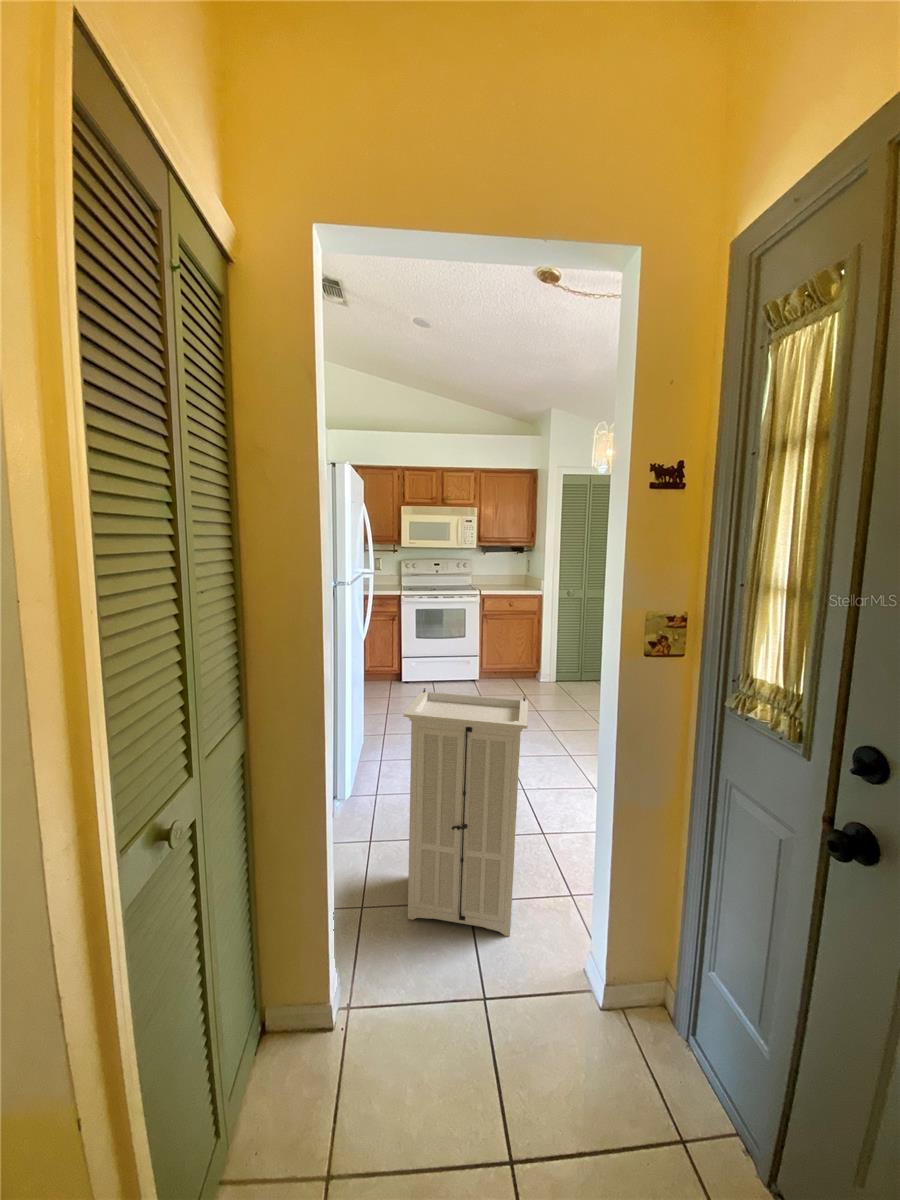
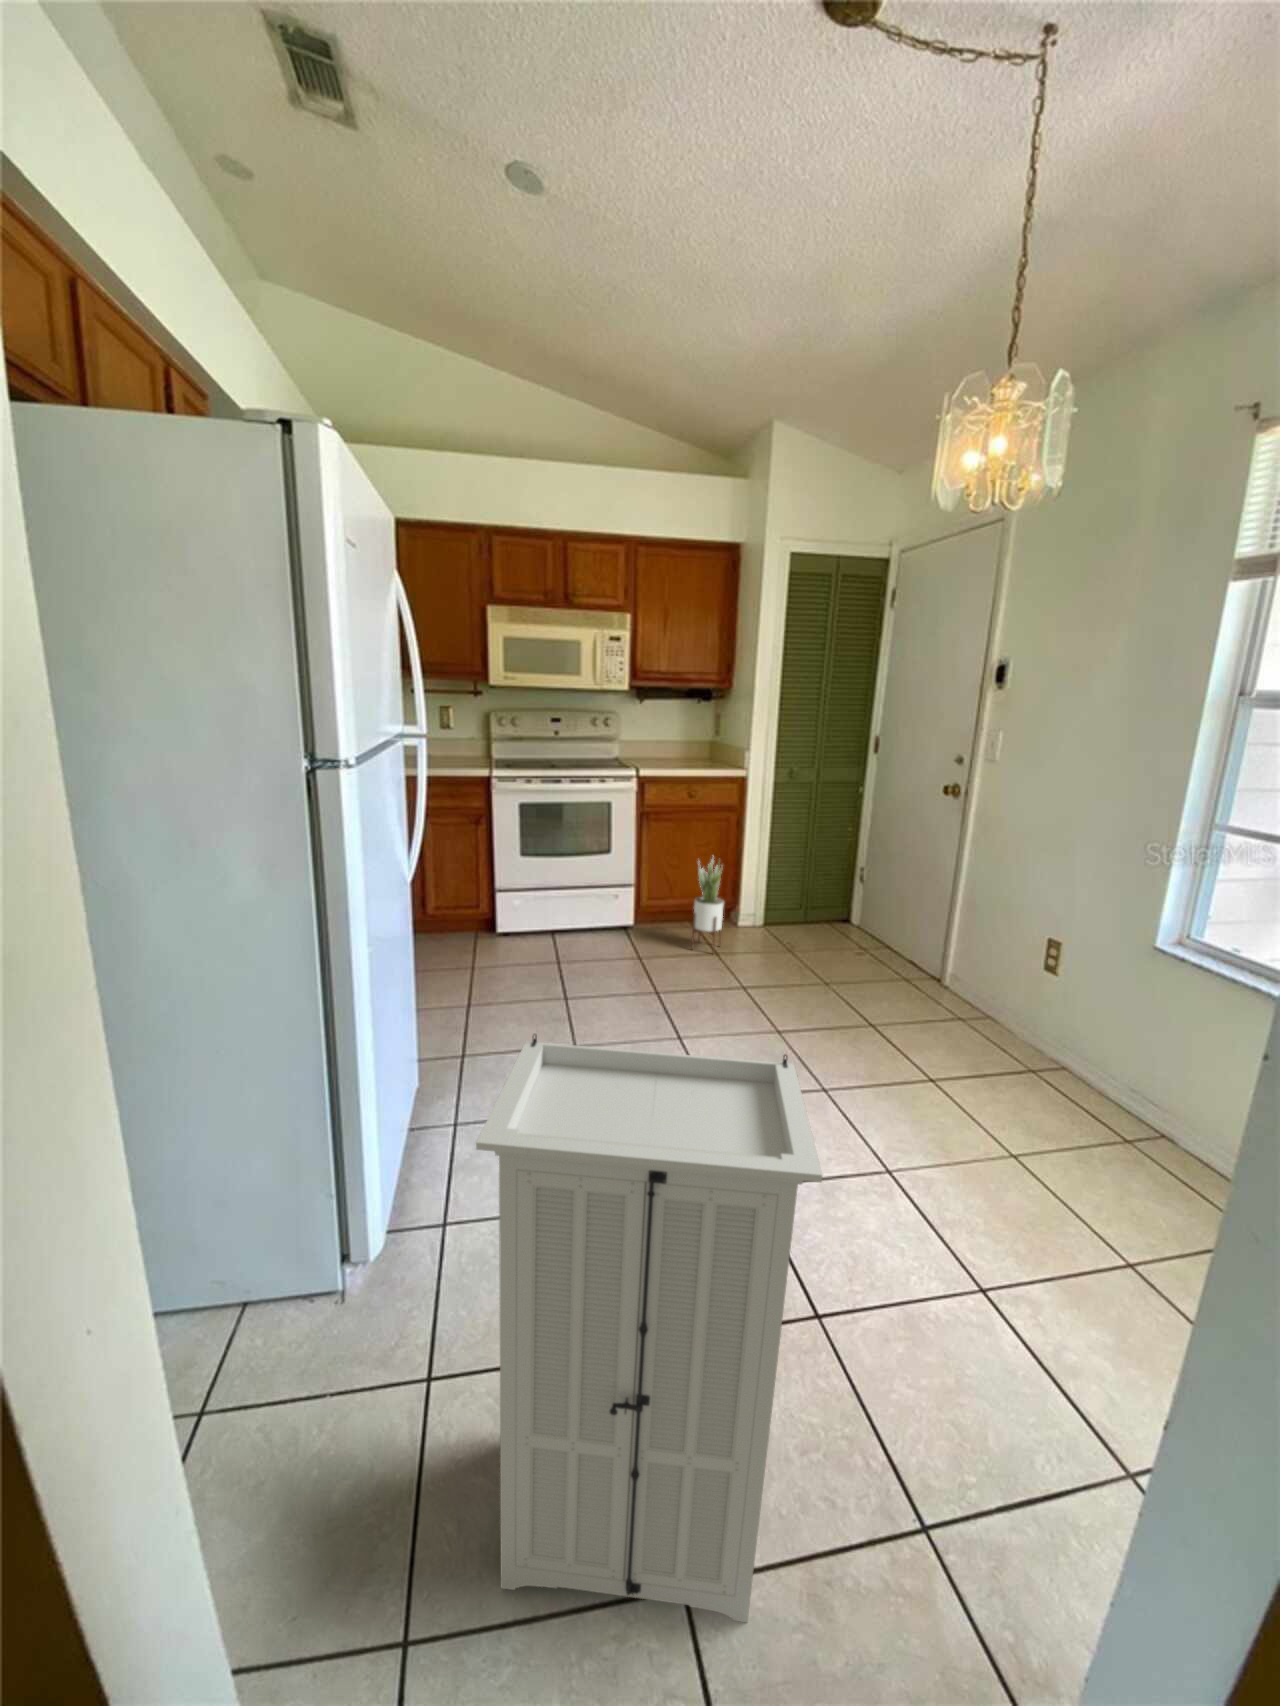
potted plant: none [511,638,529,695] -> present [691,856,724,953]

